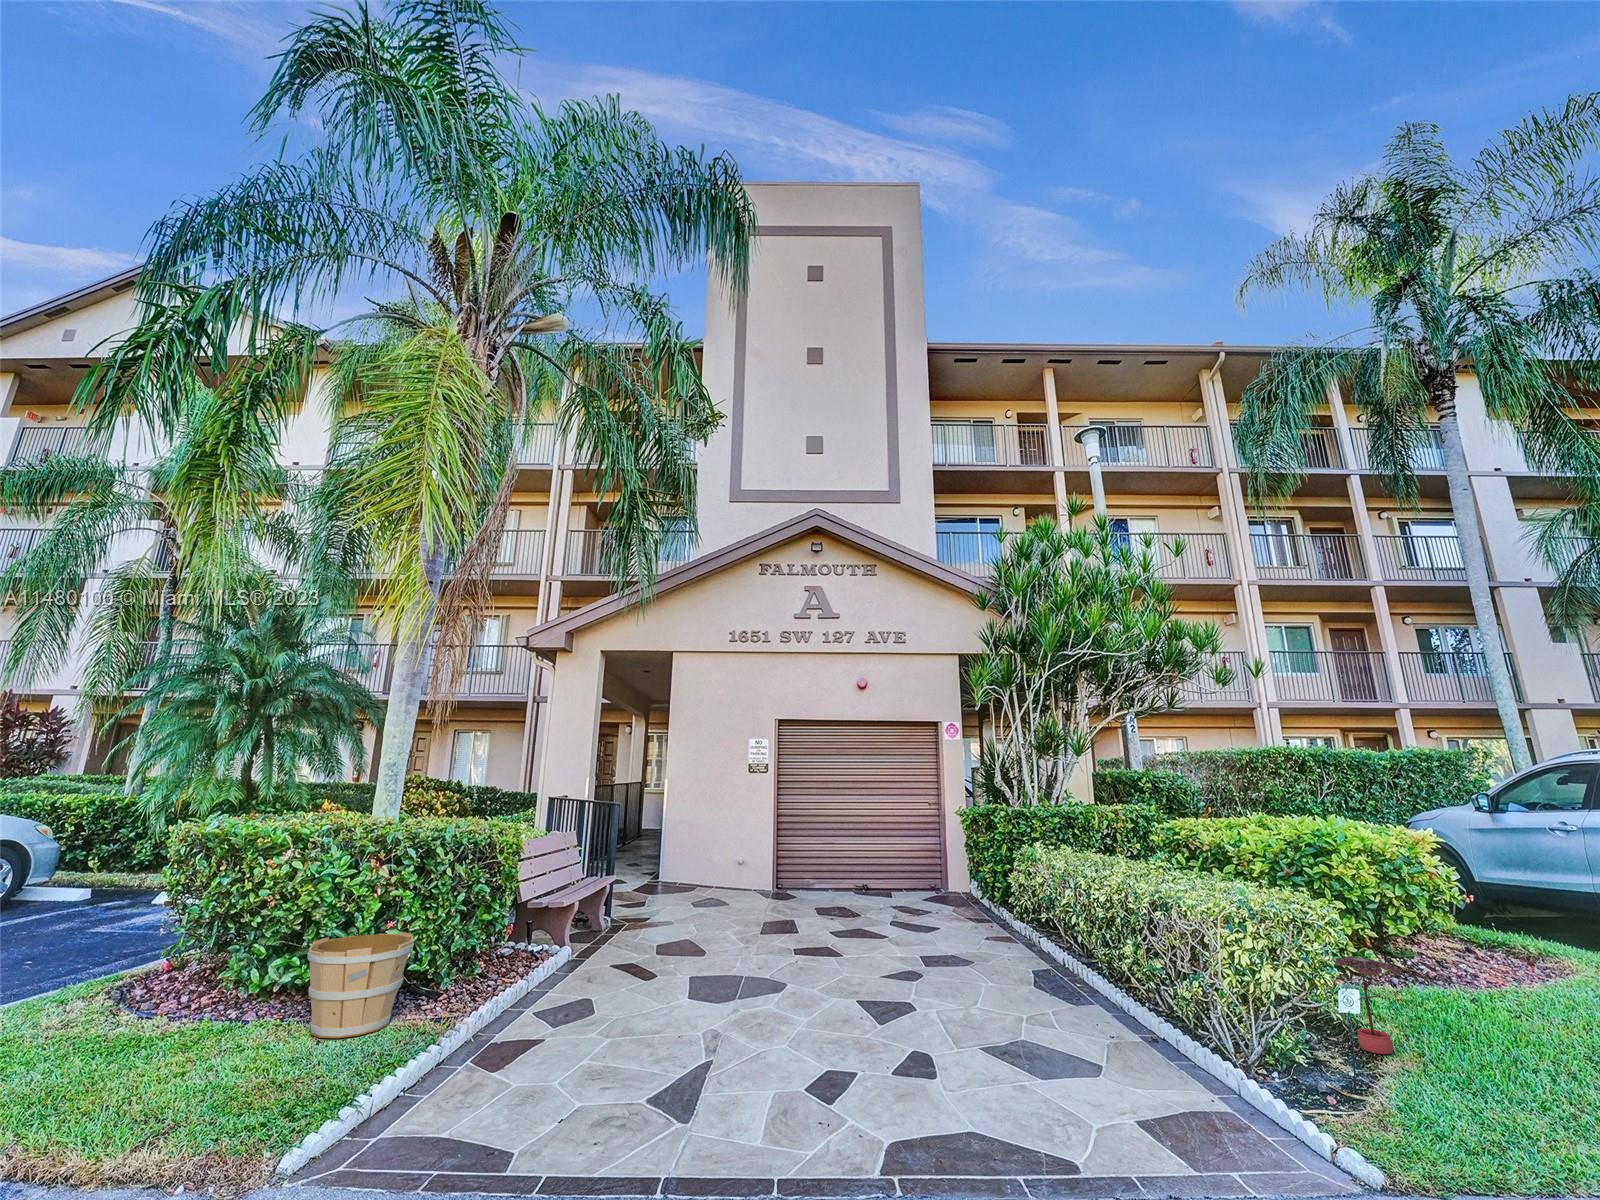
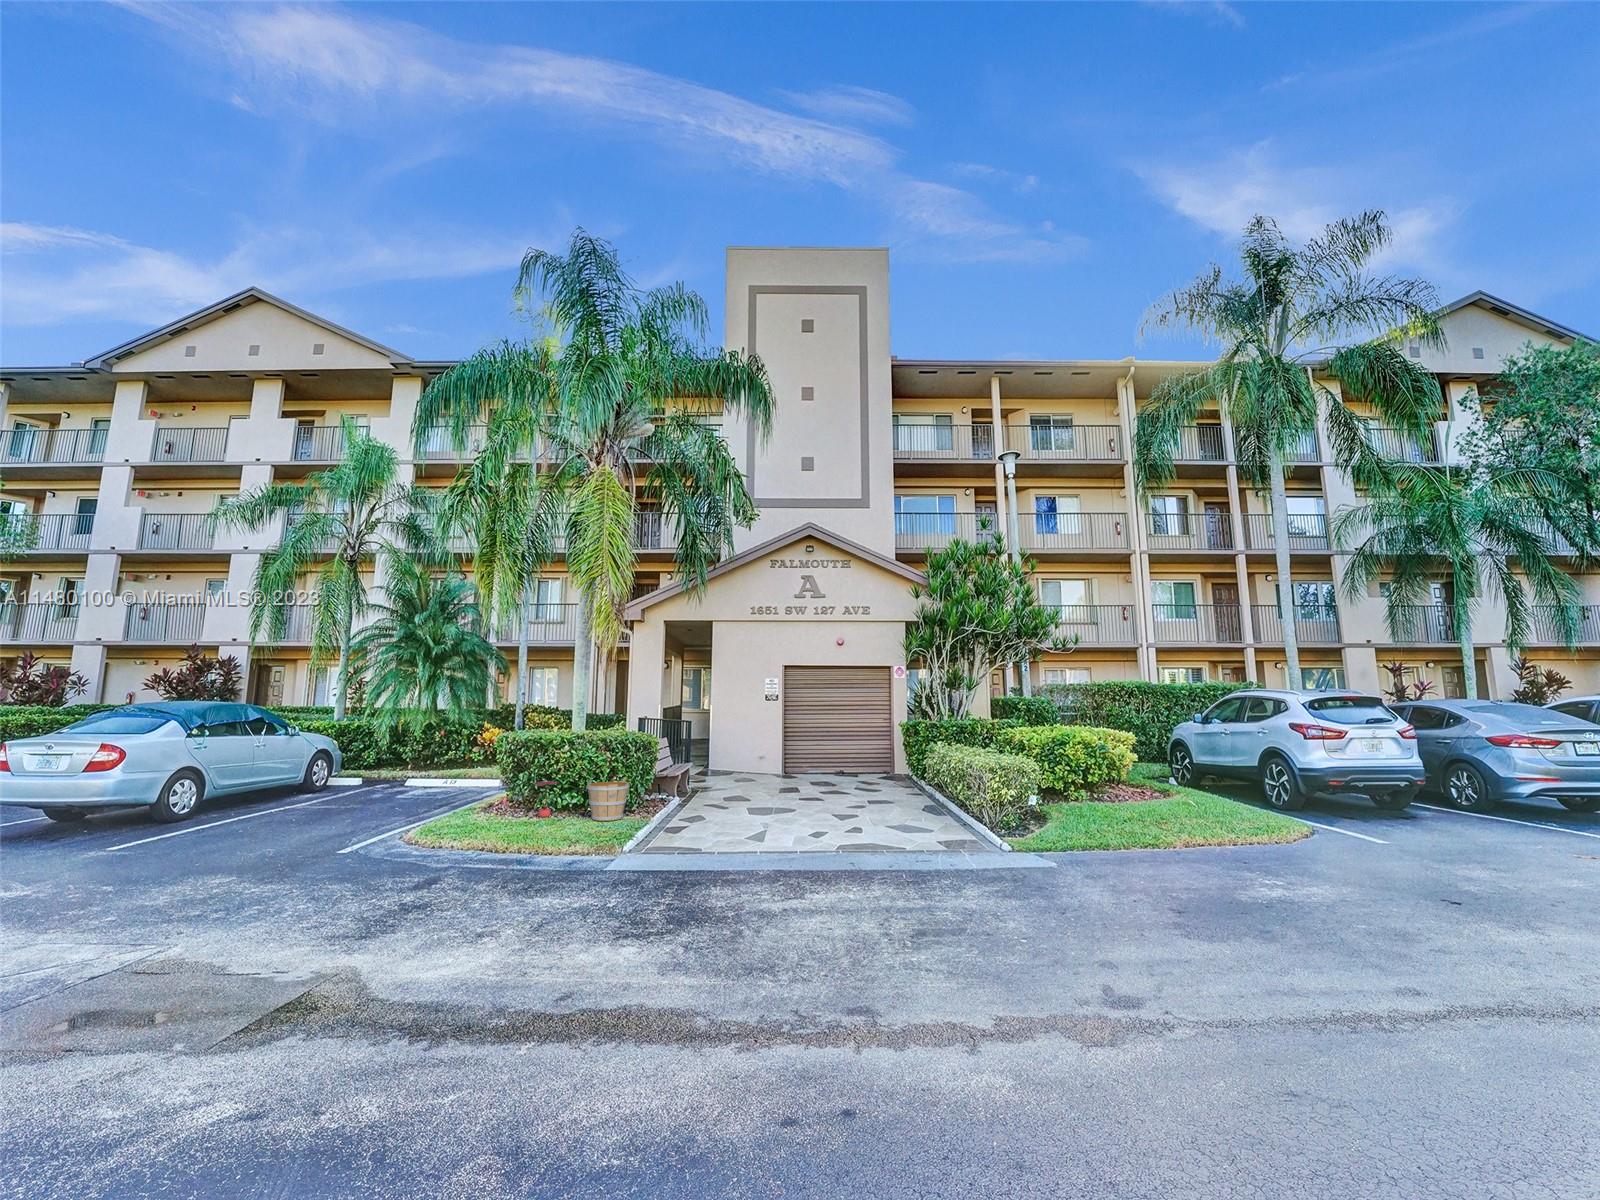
potted plant: present [1335,956,1403,1054] -> present [534,781,558,817]

